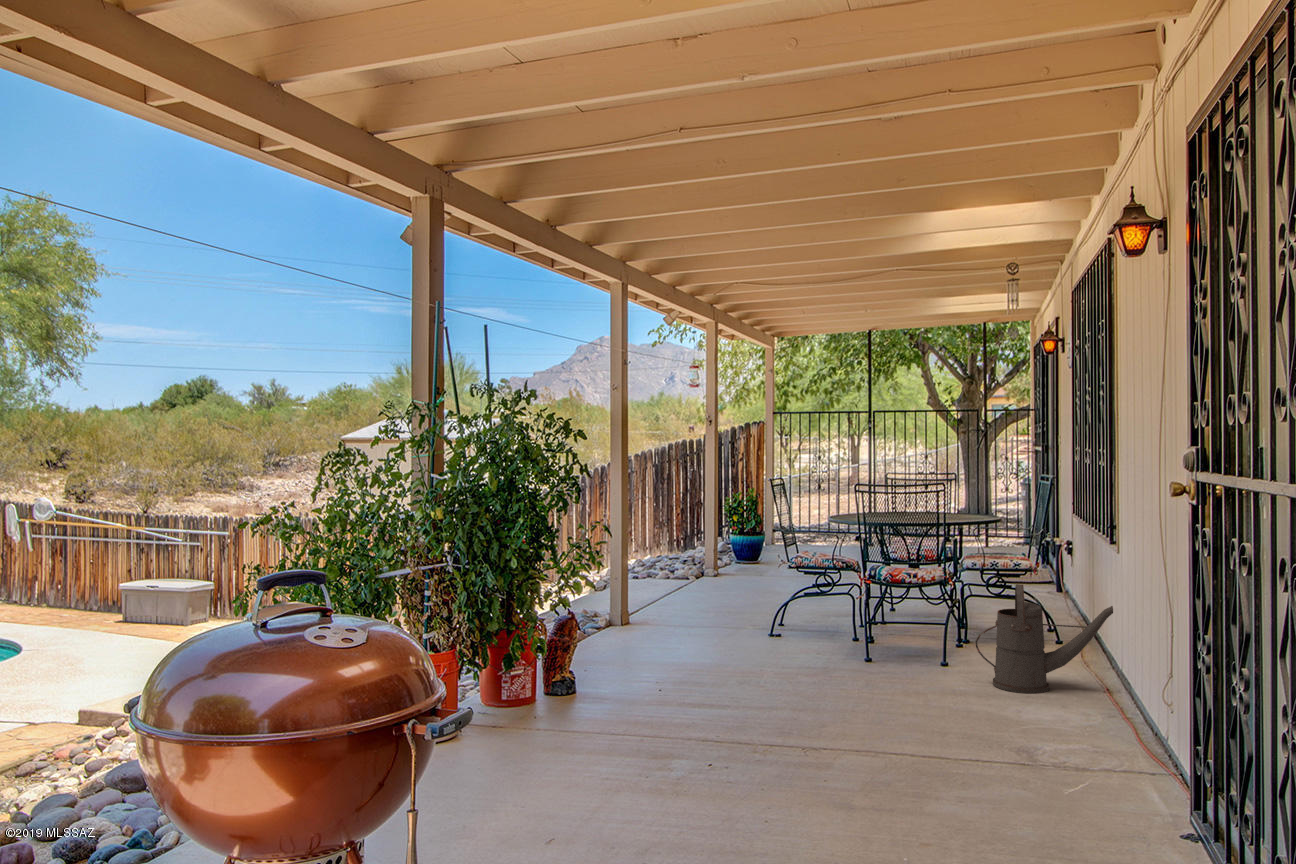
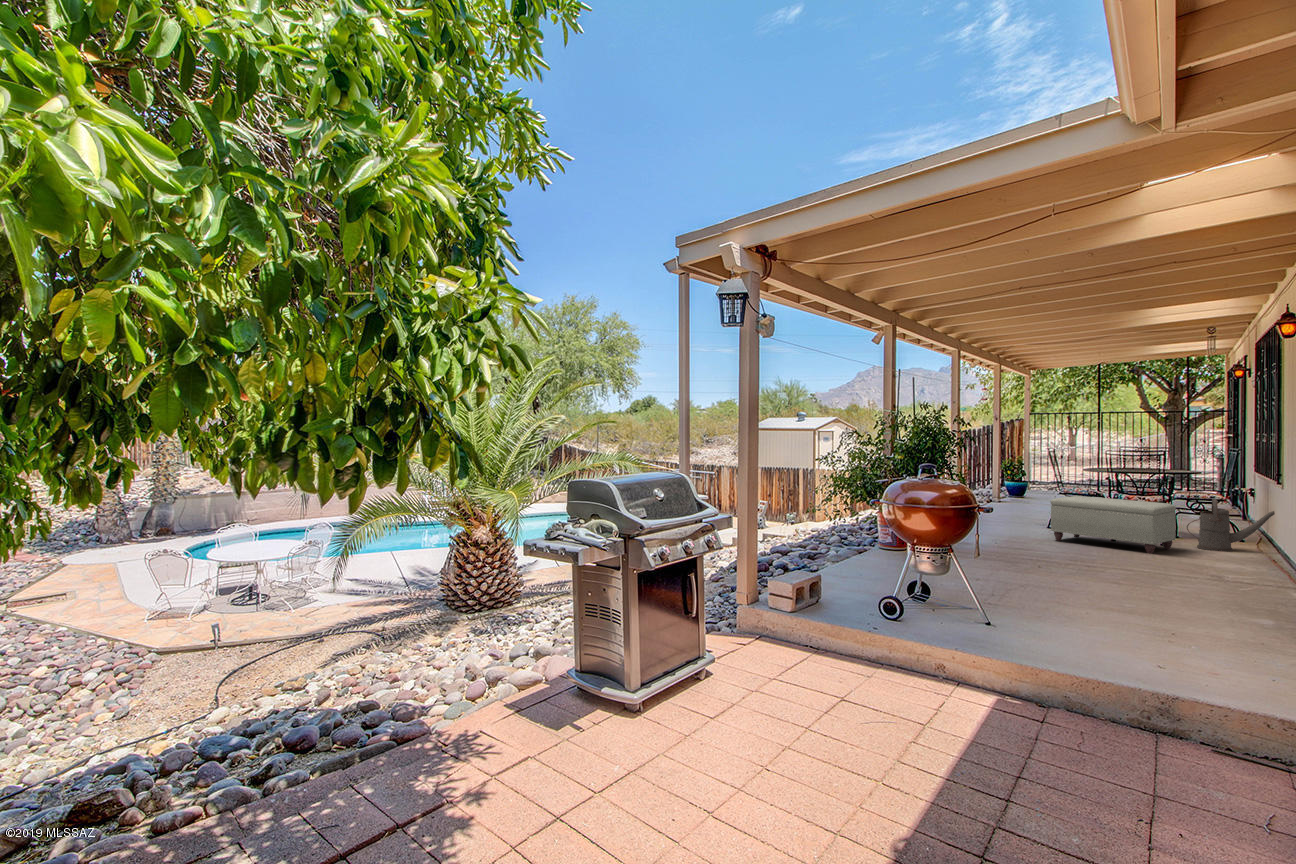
ottoman: none [738,584,956,722] -> present [1051,496,1176,554]

